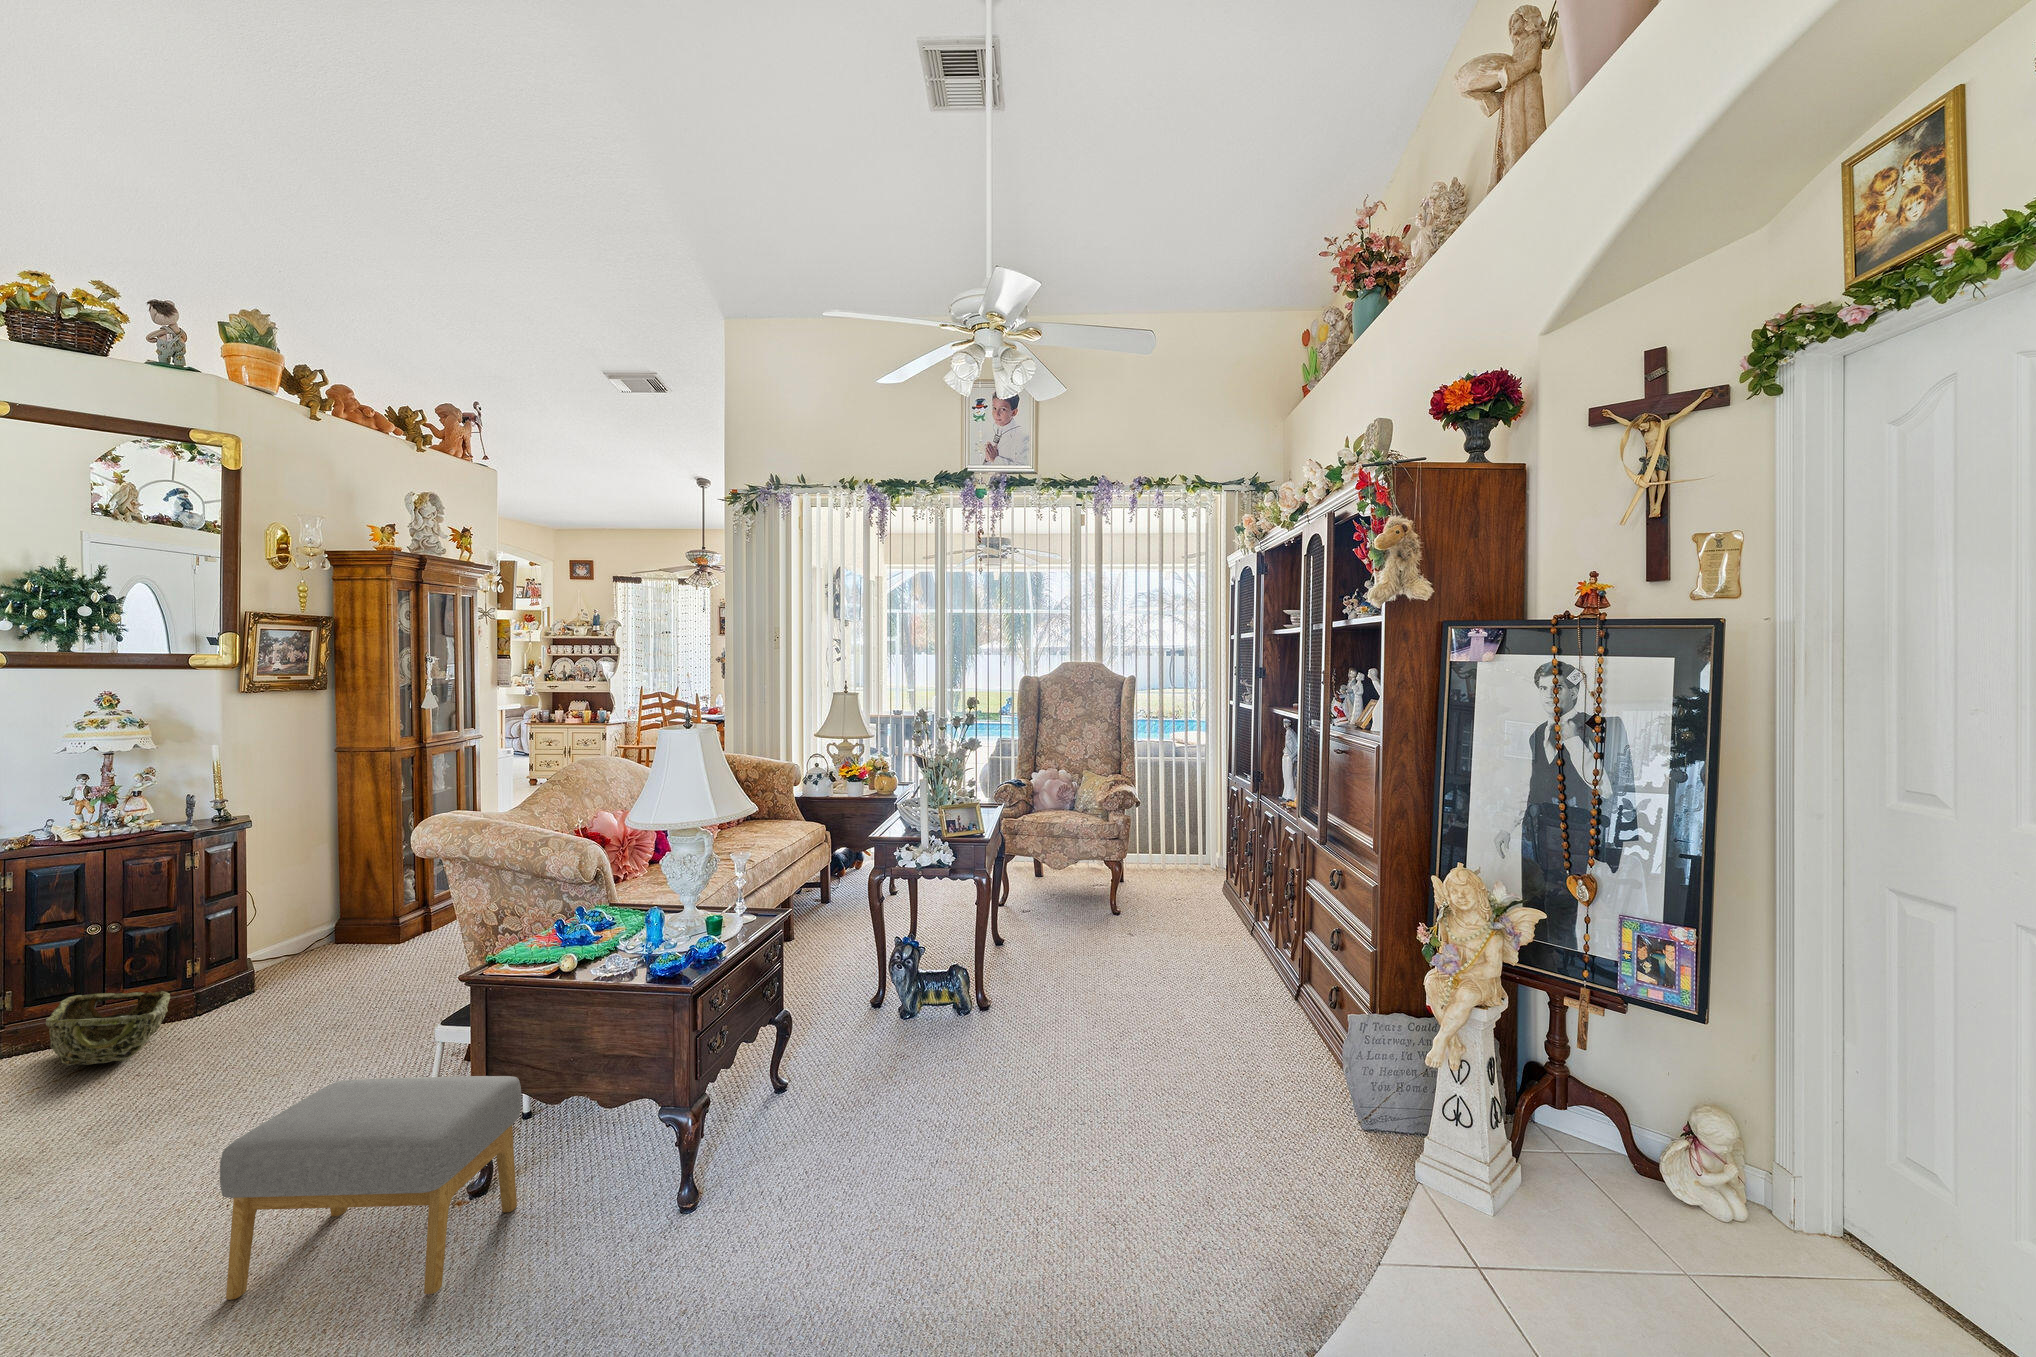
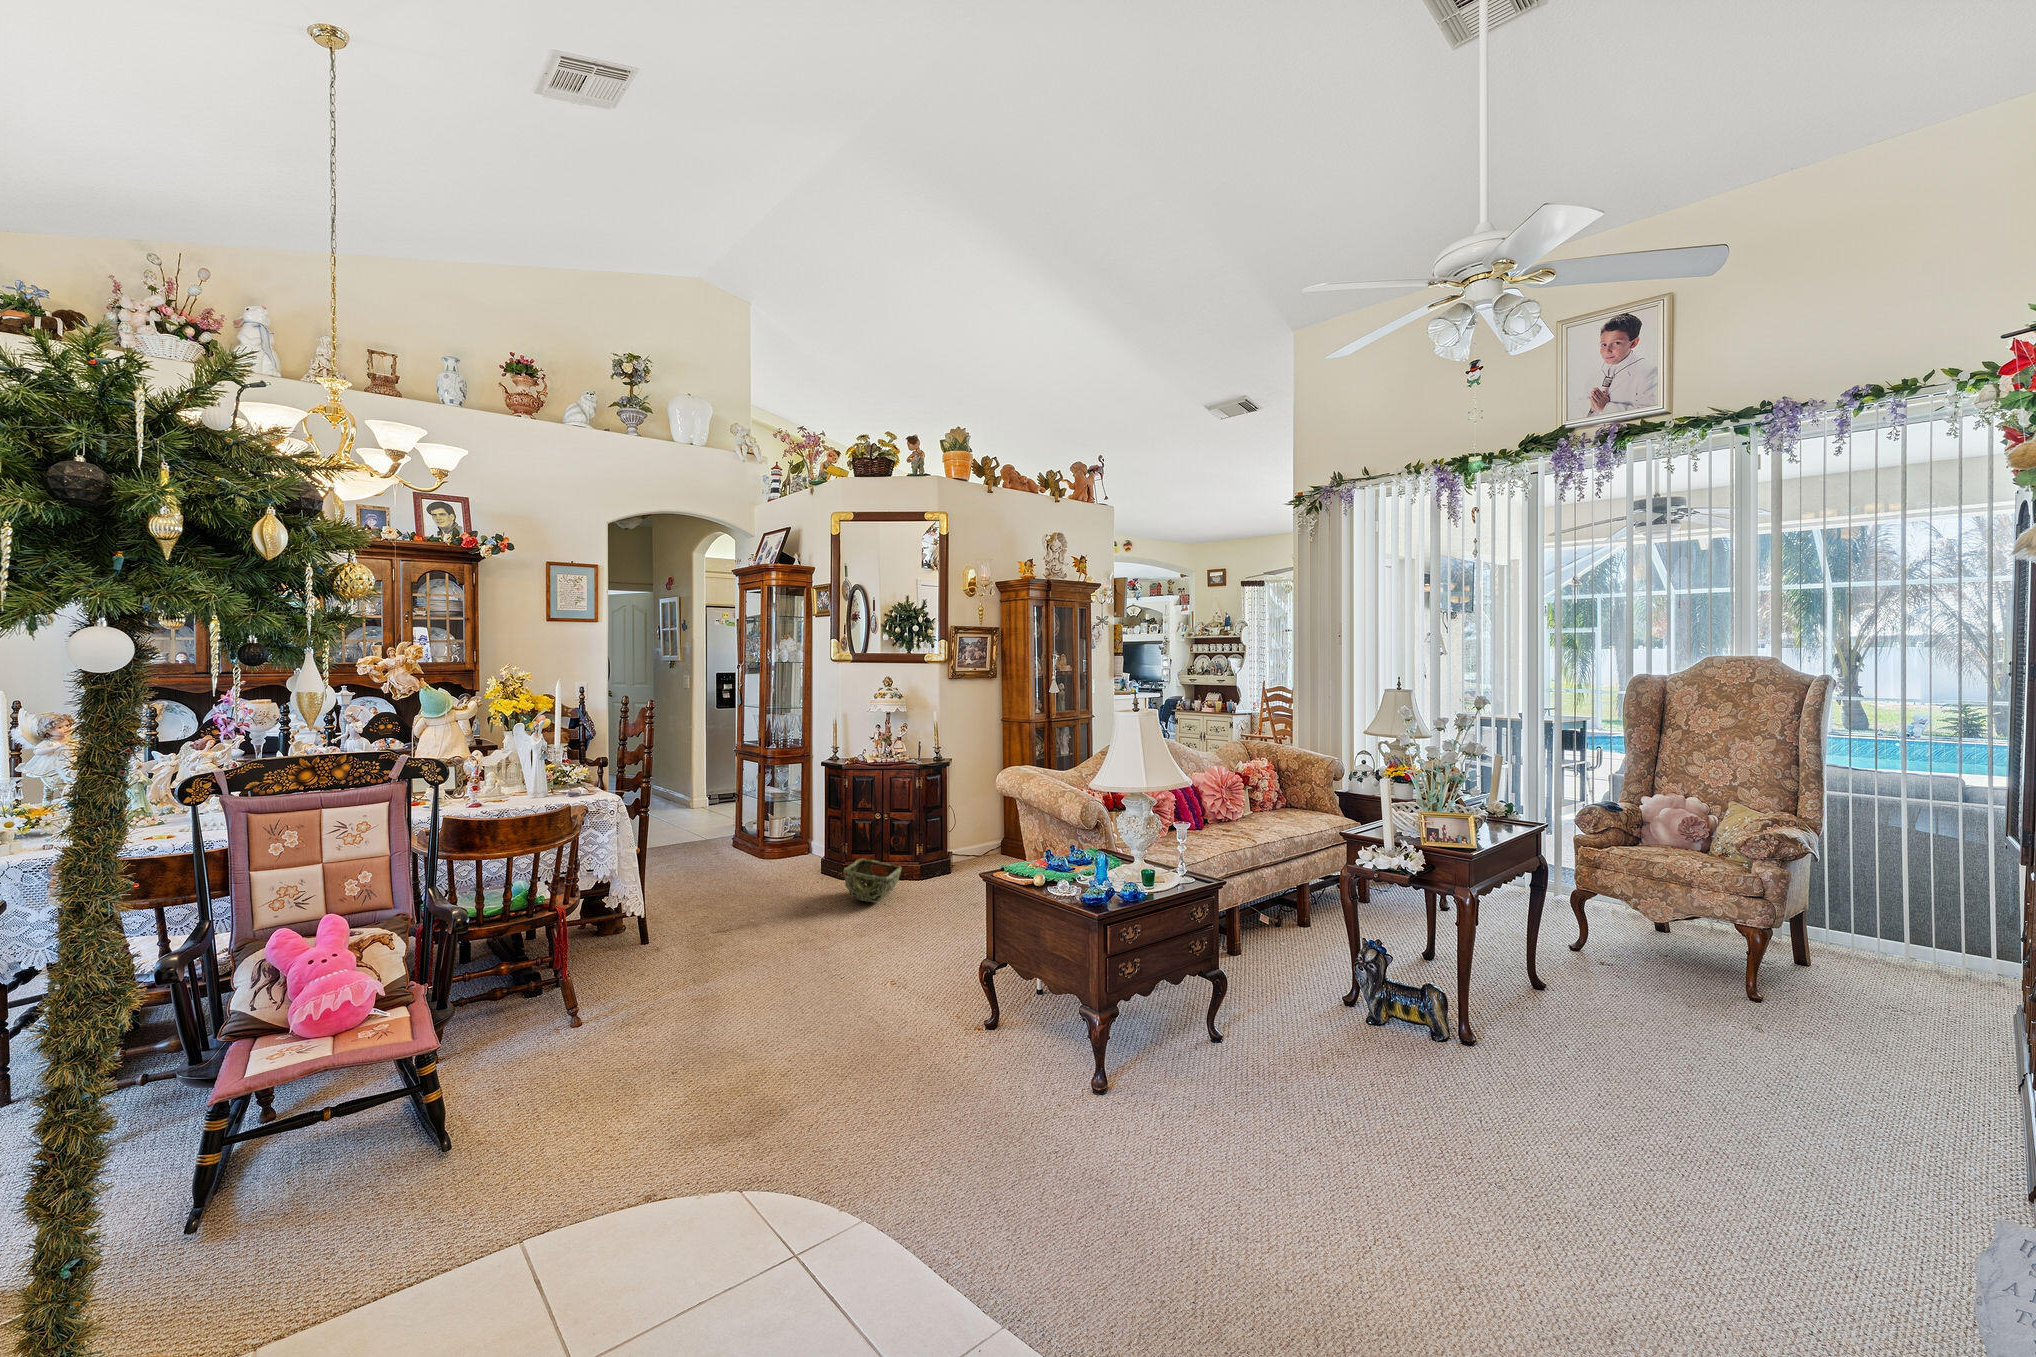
footstool: present [220,1076,521,1300] -> none [843,942,1003,1104]

